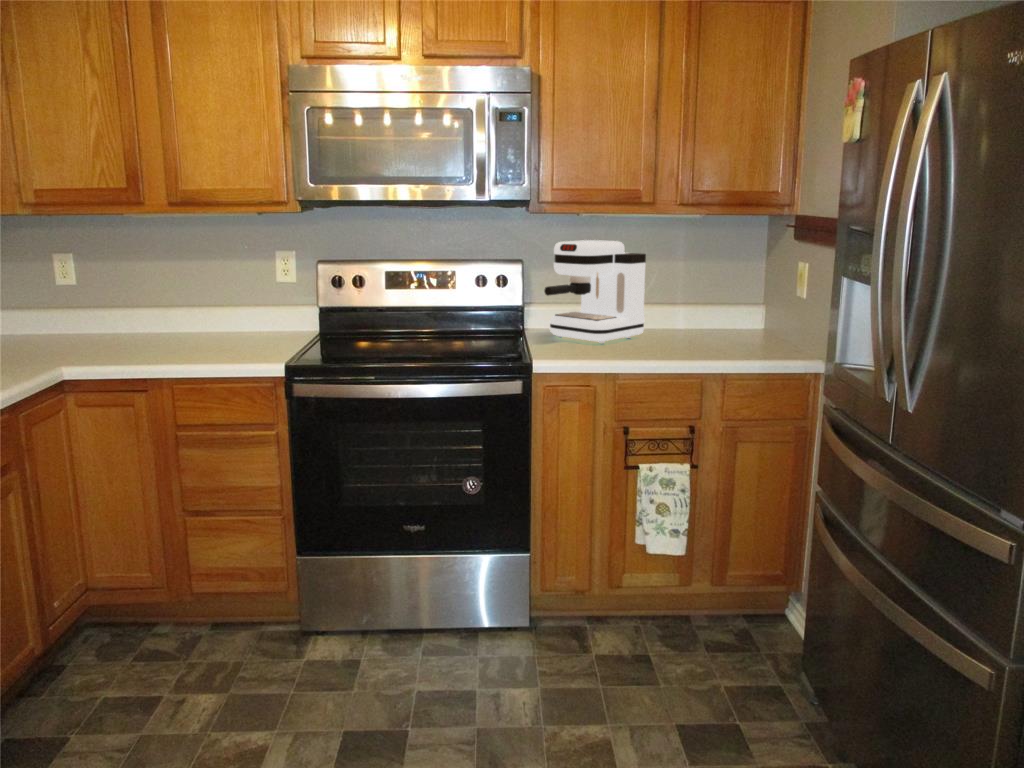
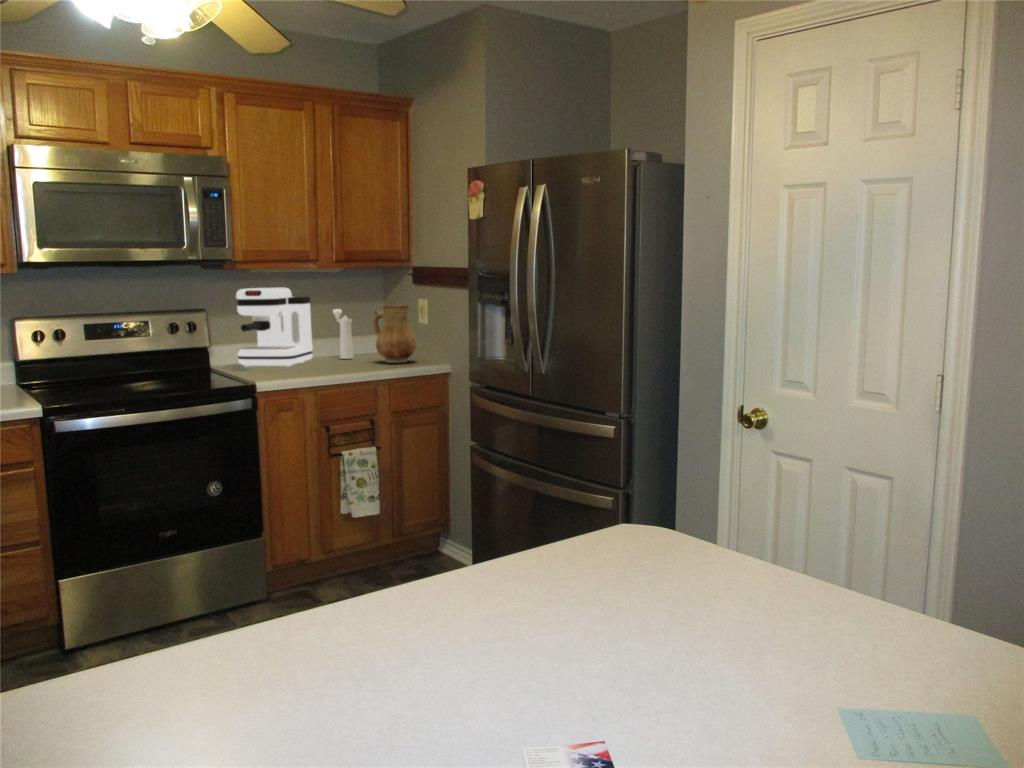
pepper mill: none [684,270,704,337] -> present [333,309,353,359]
ceramic pitcher: none [719,270,778,353] -> present [373,305,416,363]

